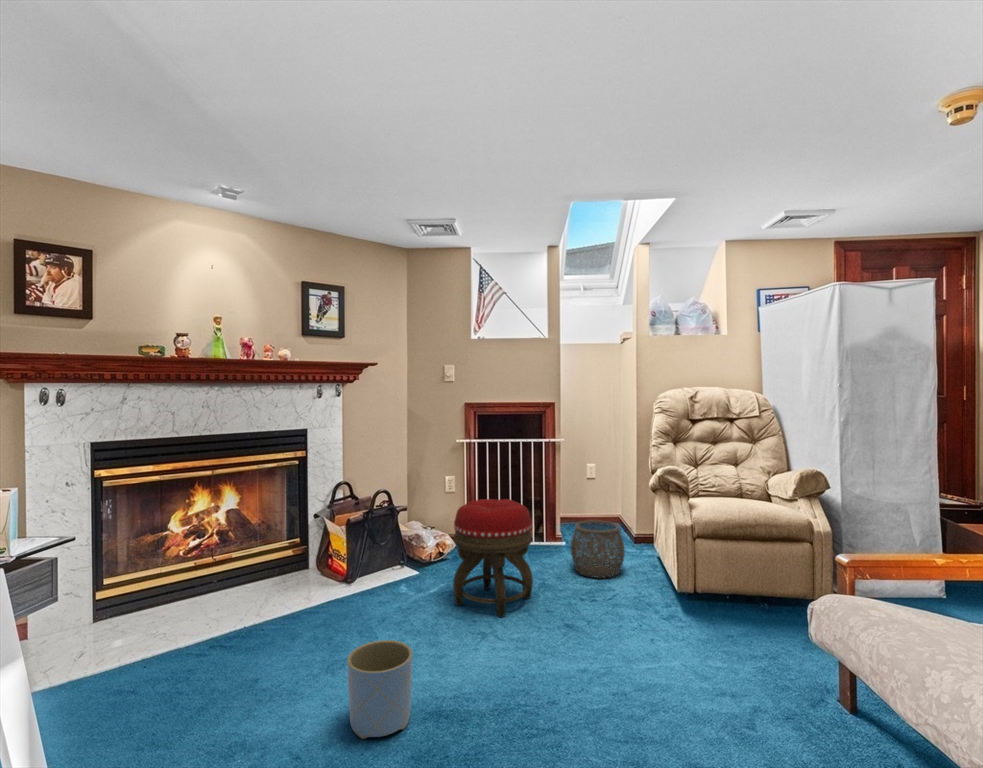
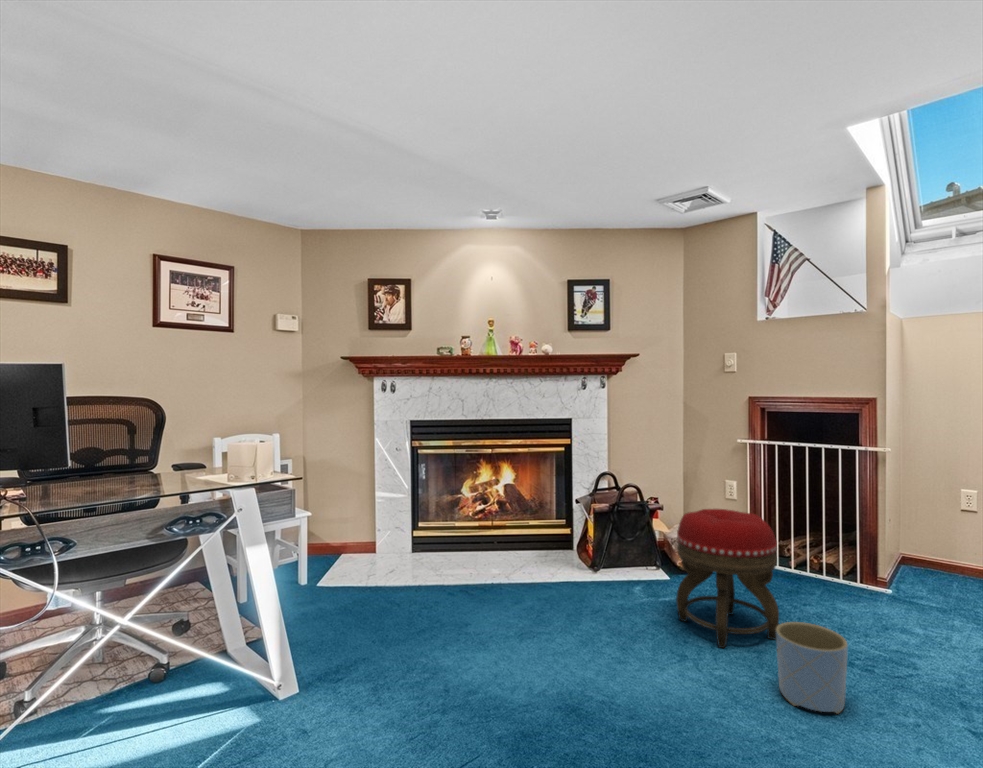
woven basket: present [571,520,625,578] -> none [866,563,964,652]
planter: present [347,640,412,739] -> present [776,622,848,714]

